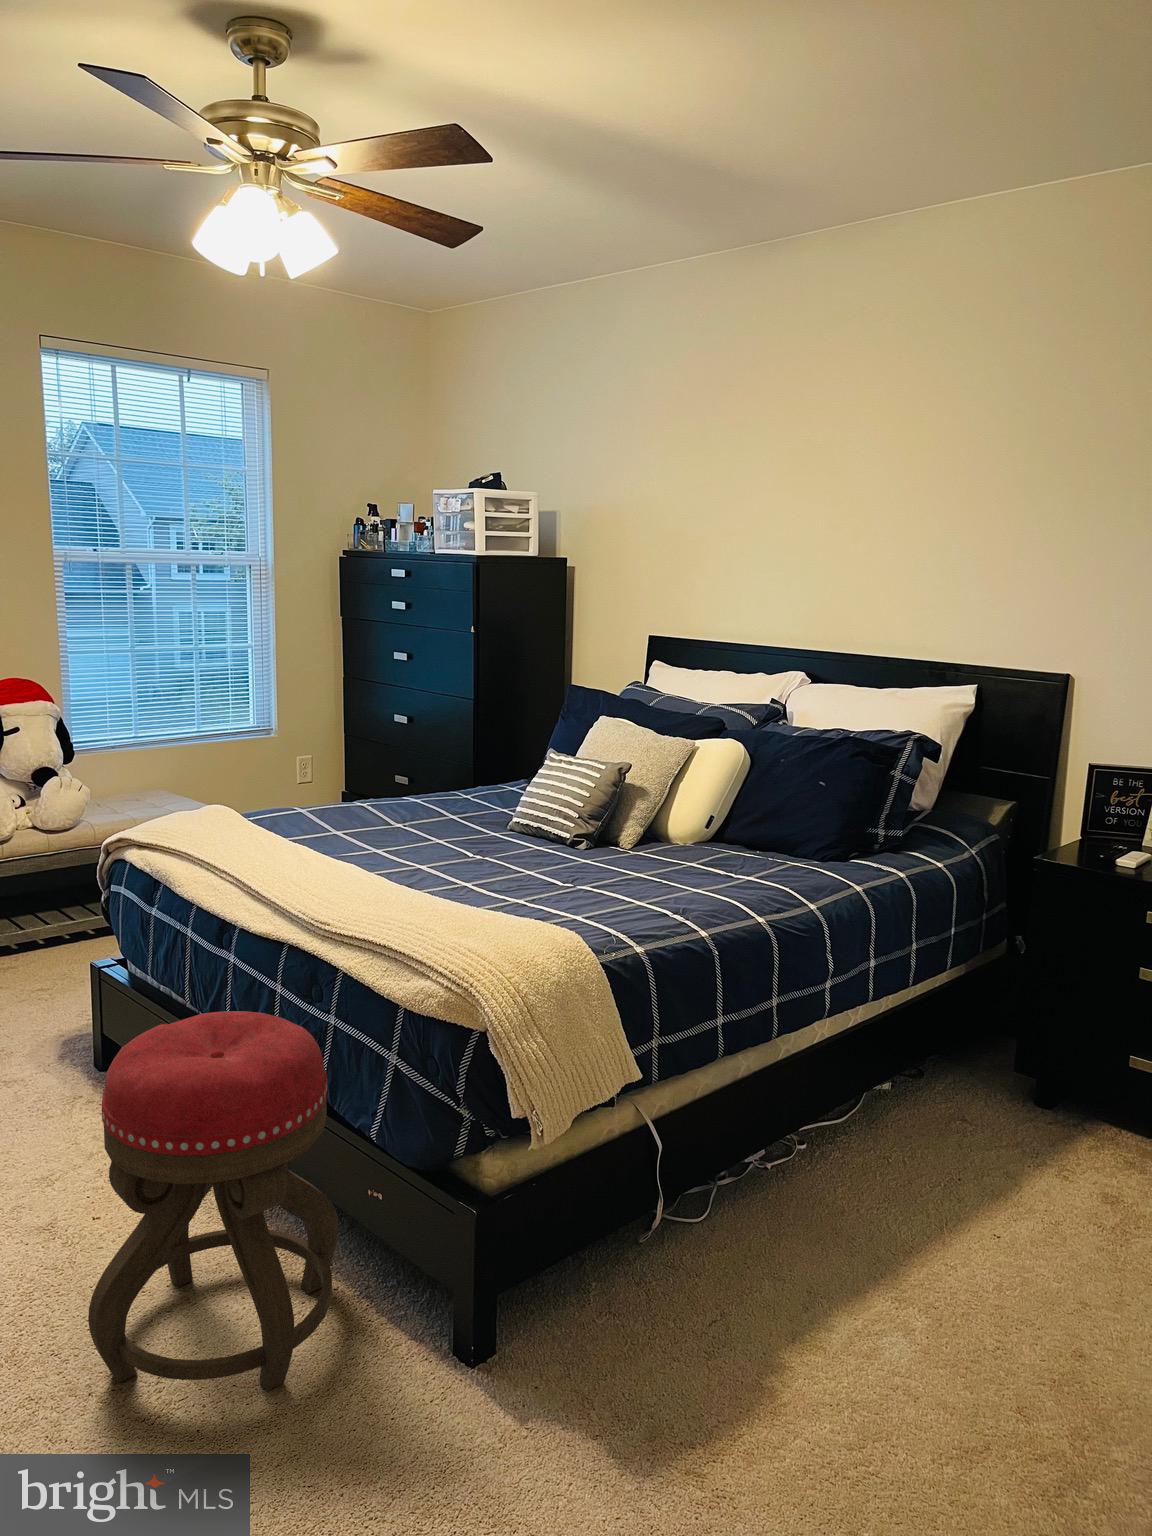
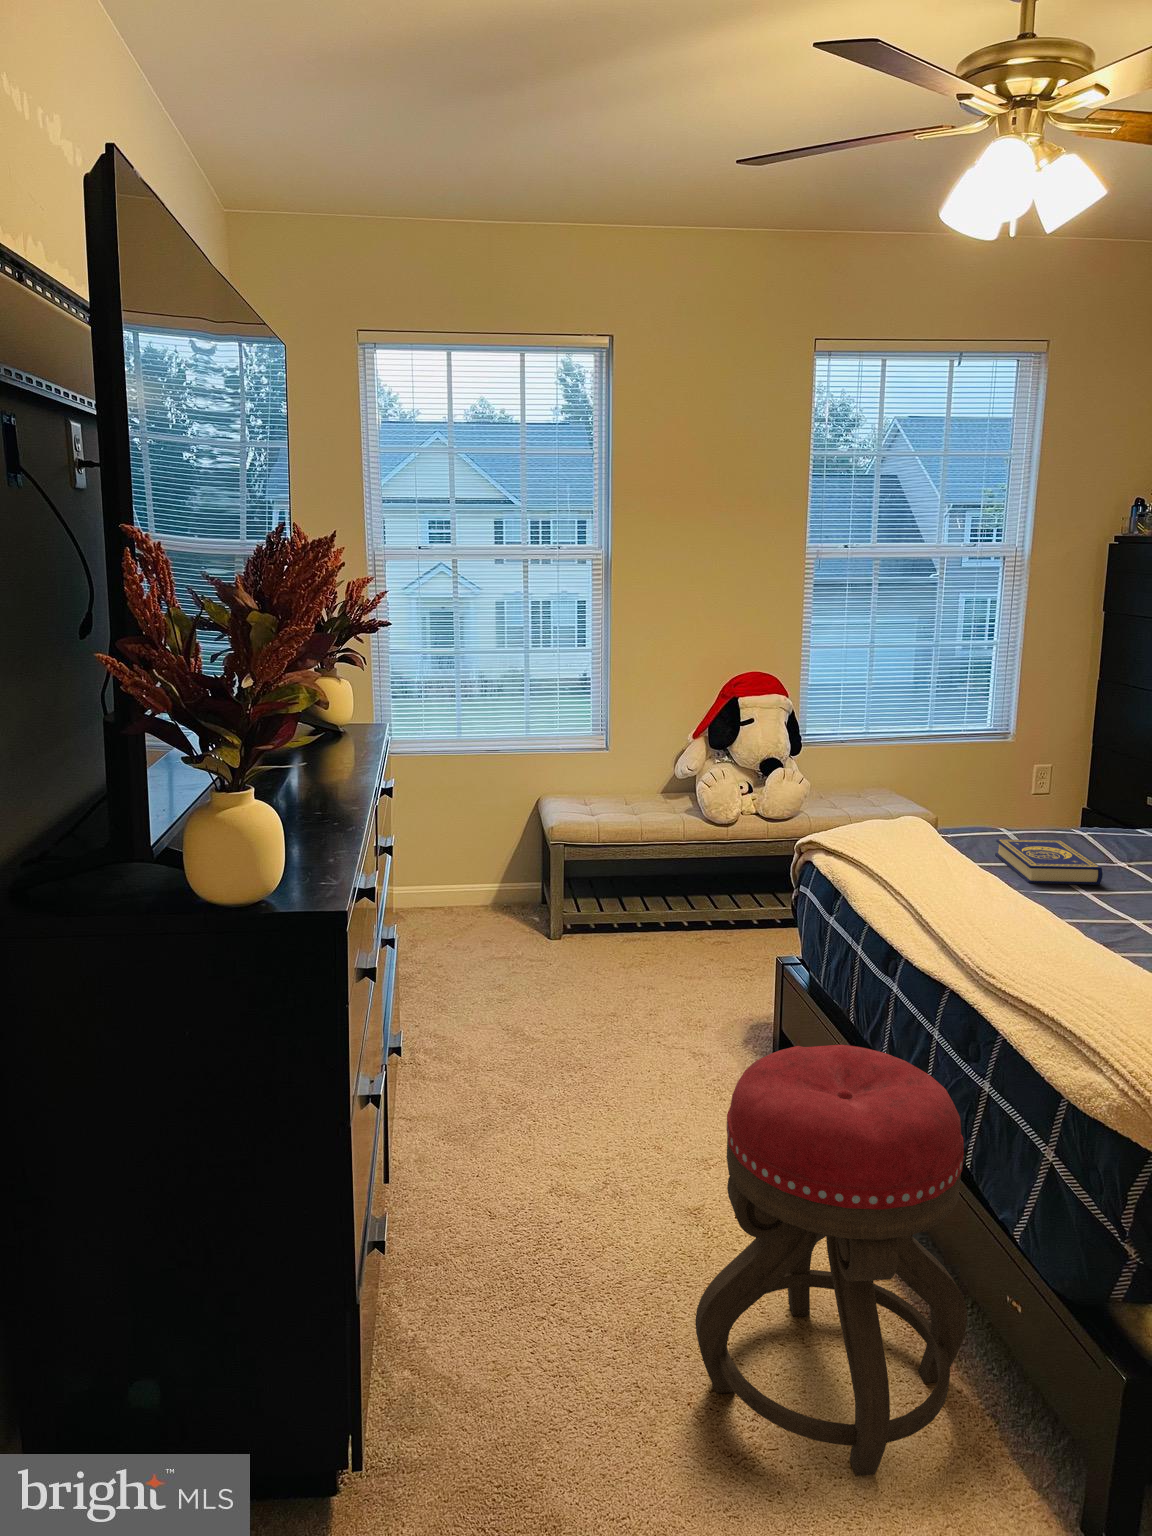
book: none [293,810,386,848] -> present [995,839,1103,885]

